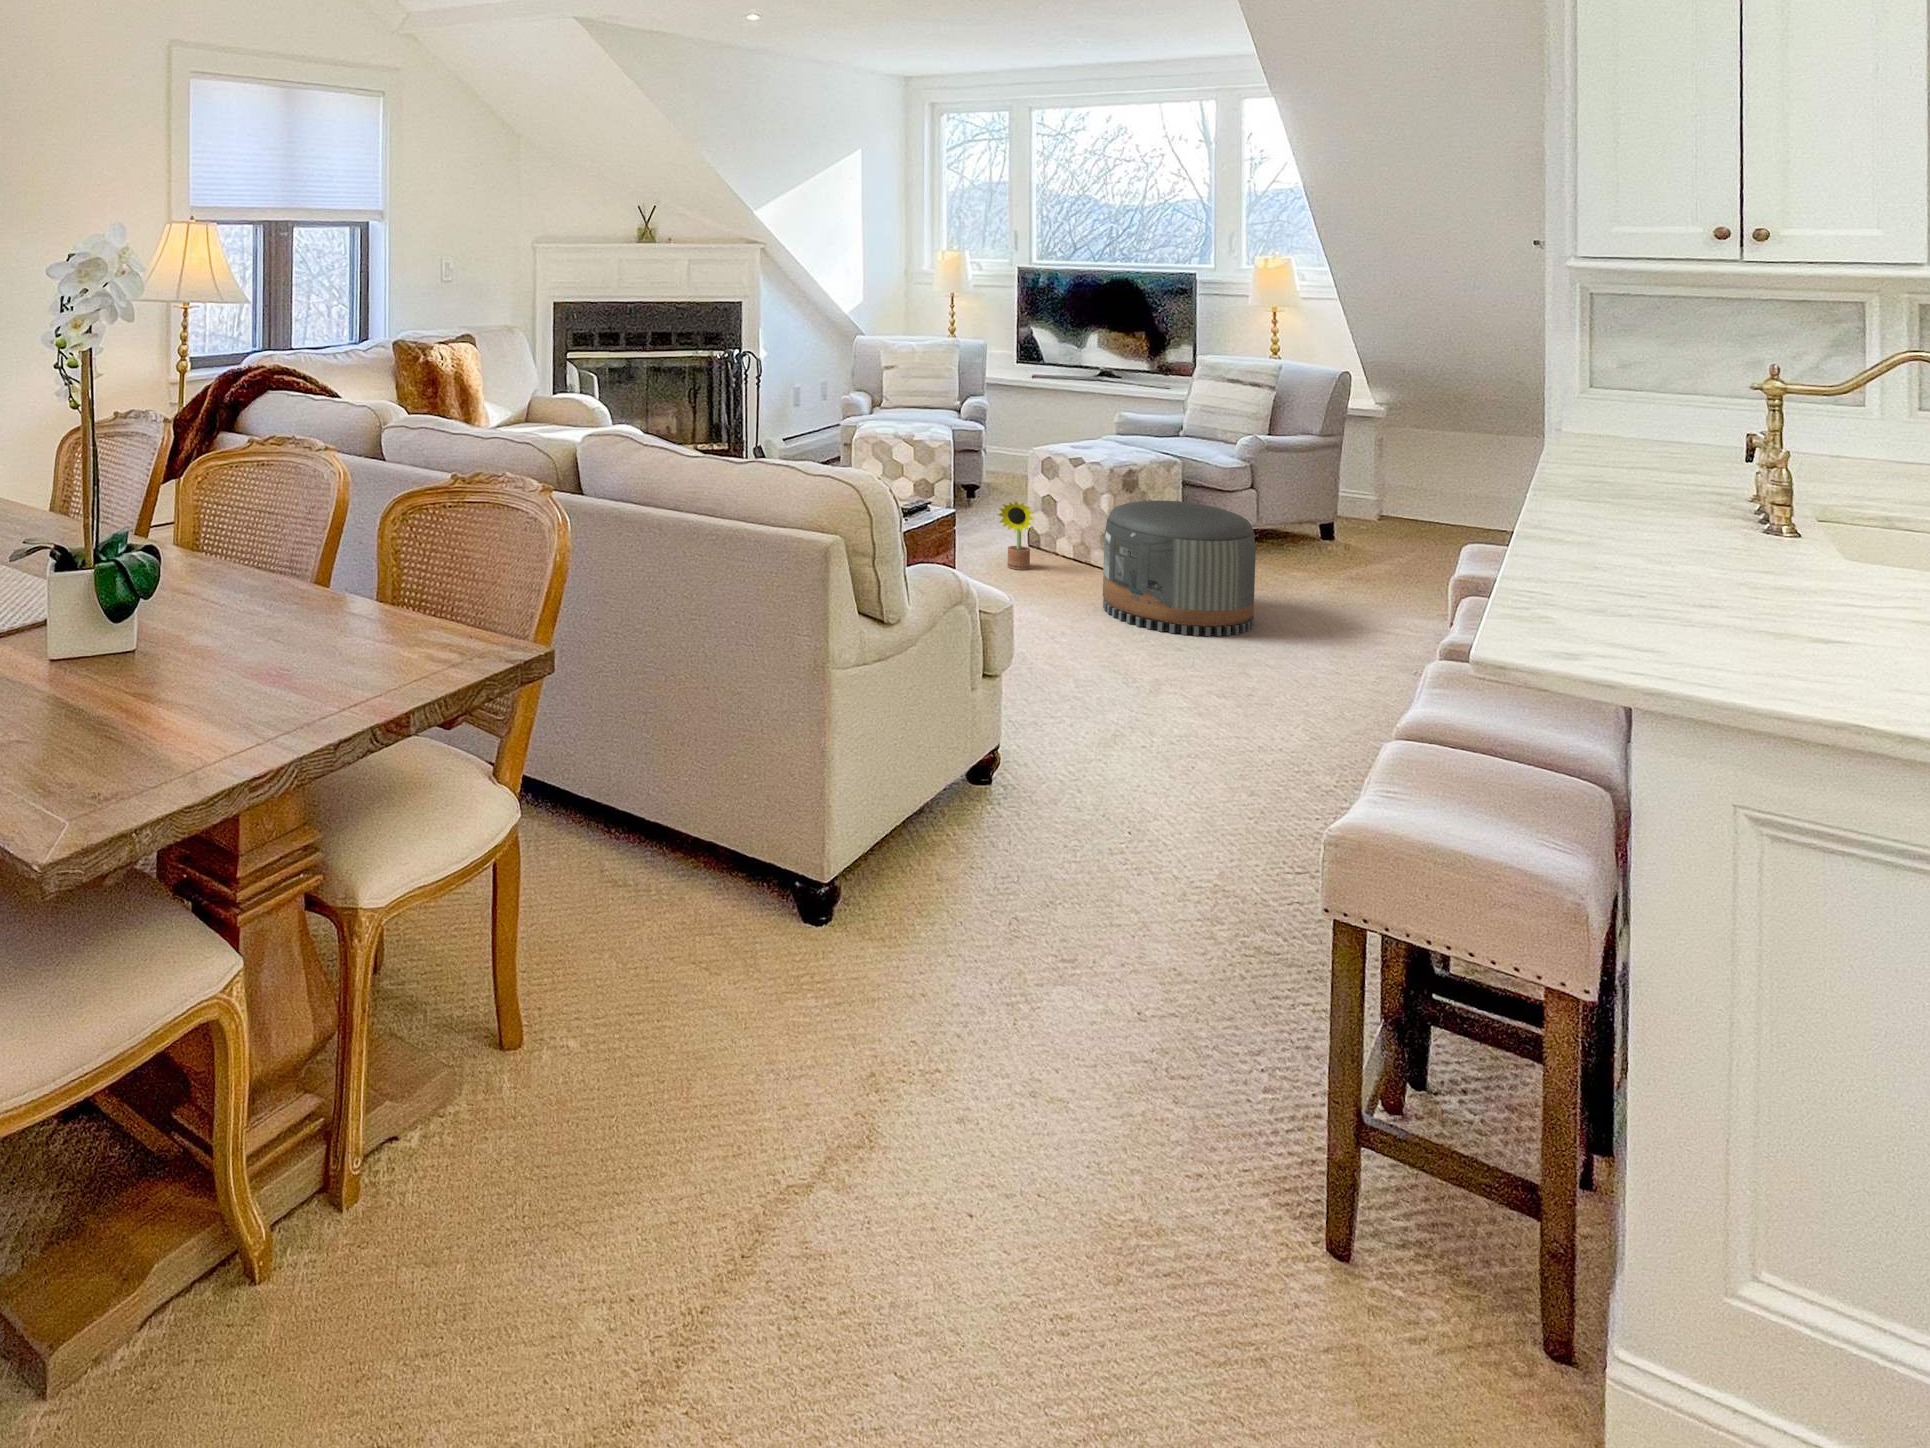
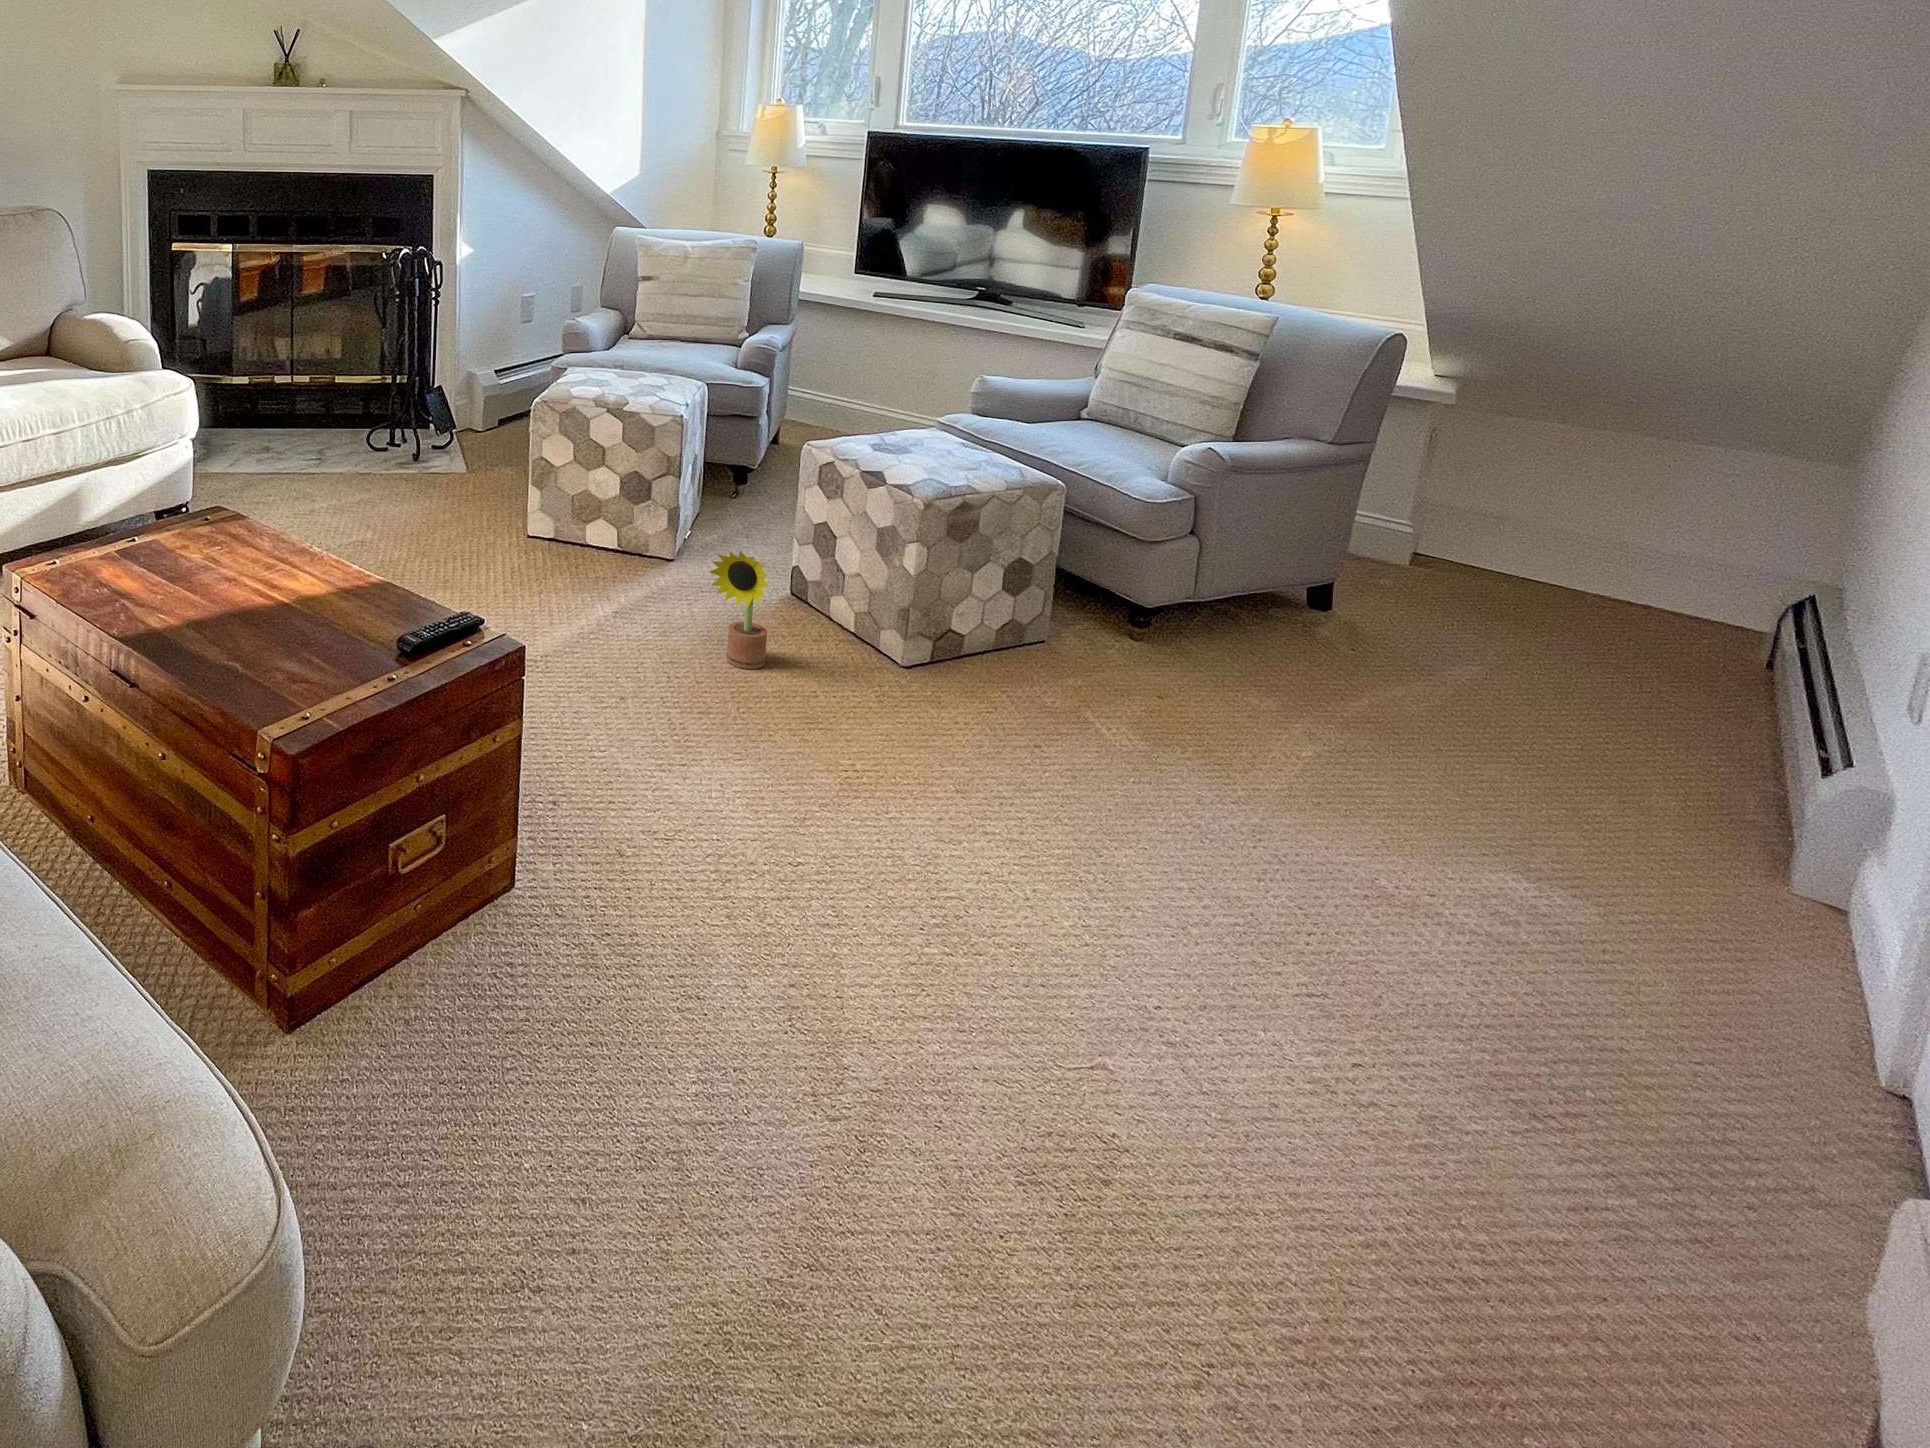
pouf: present [1103,500,1256,636] -> none [856,592,1172,915]

